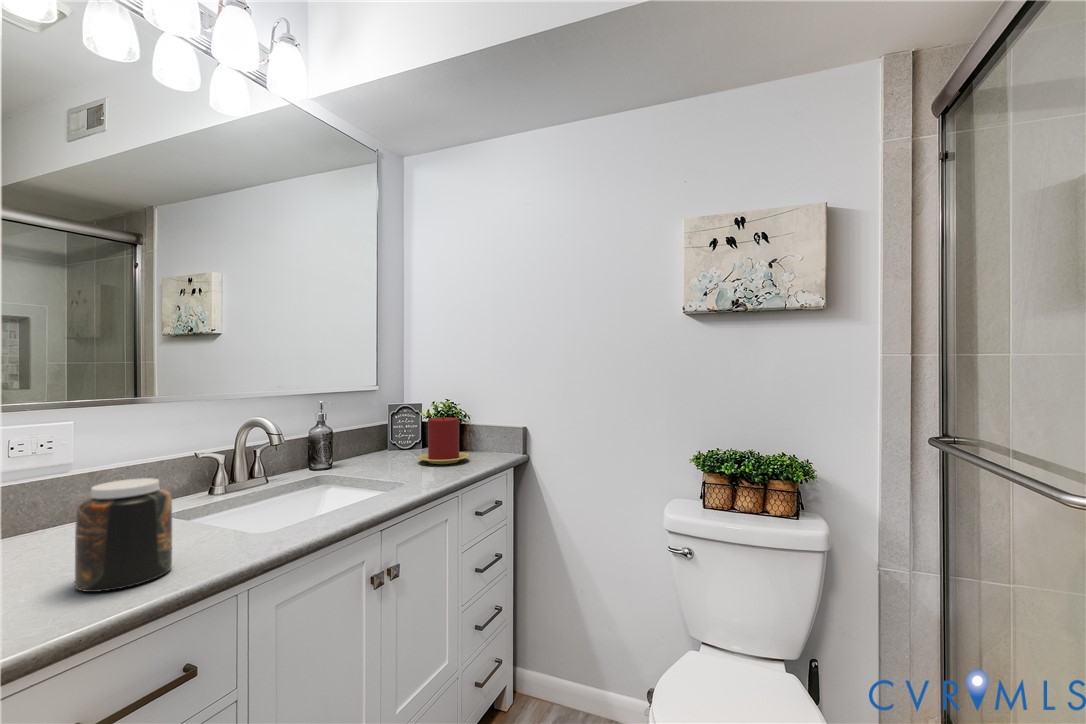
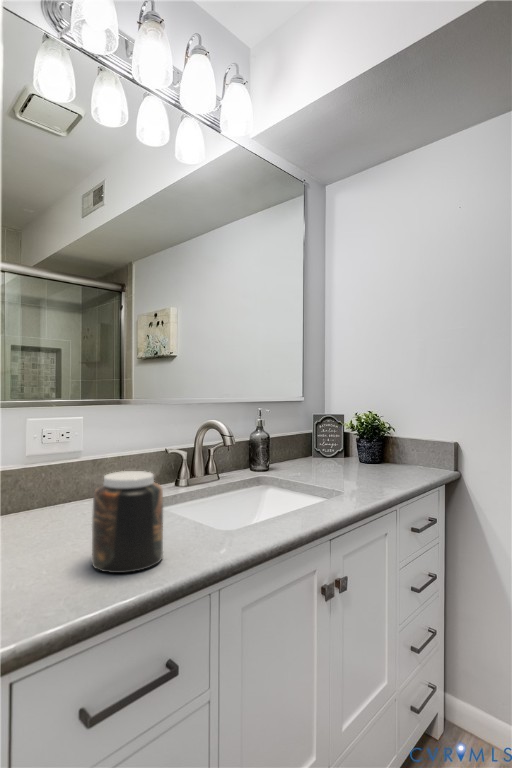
candle: present [418,417,469,464] -> none [346,429,399,476]

